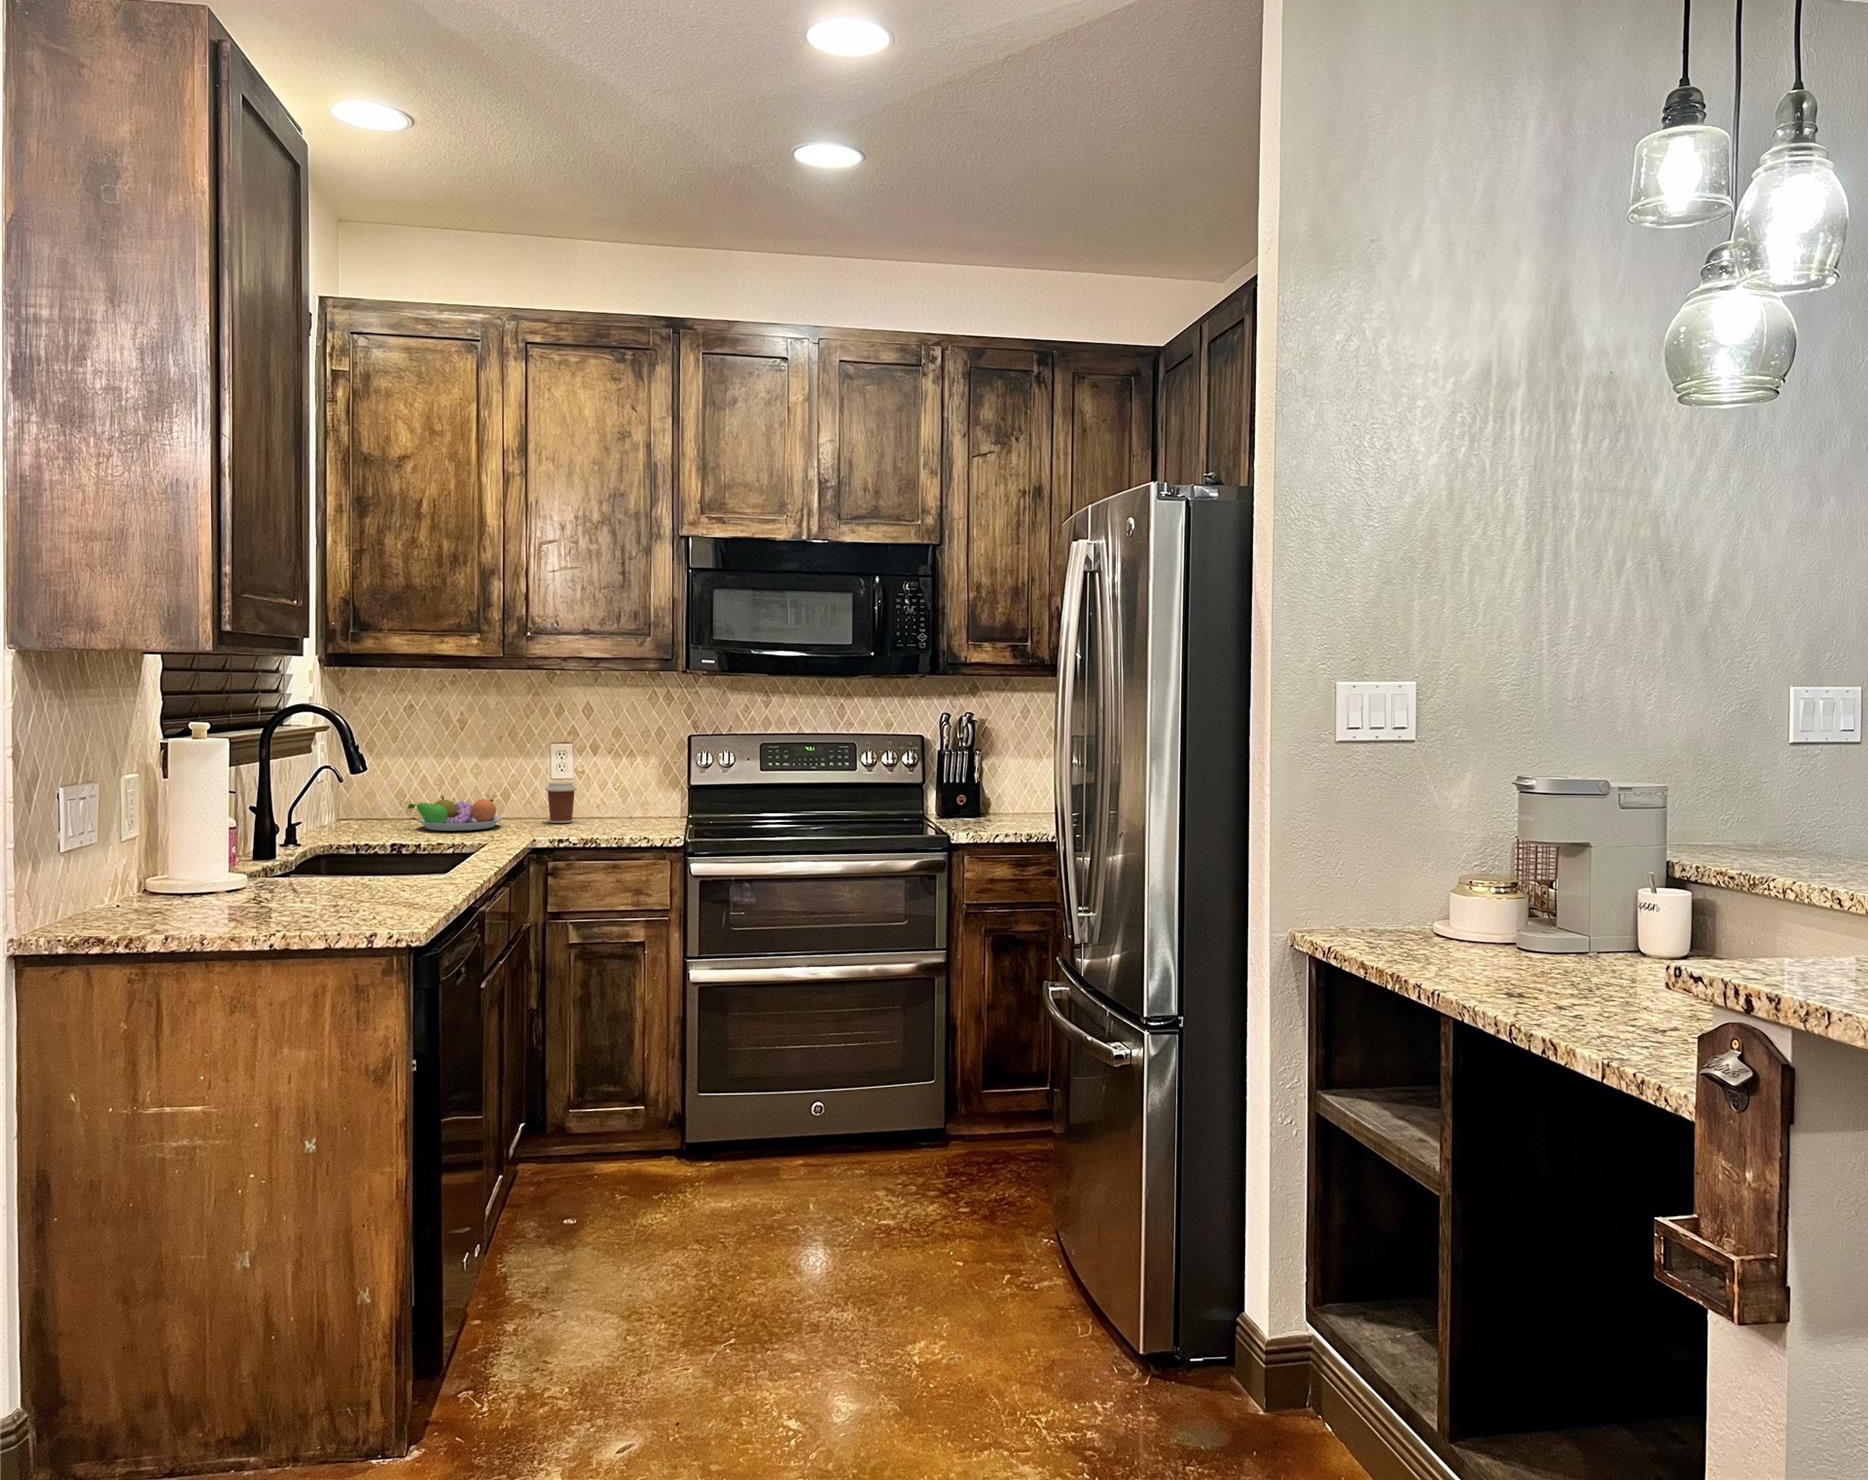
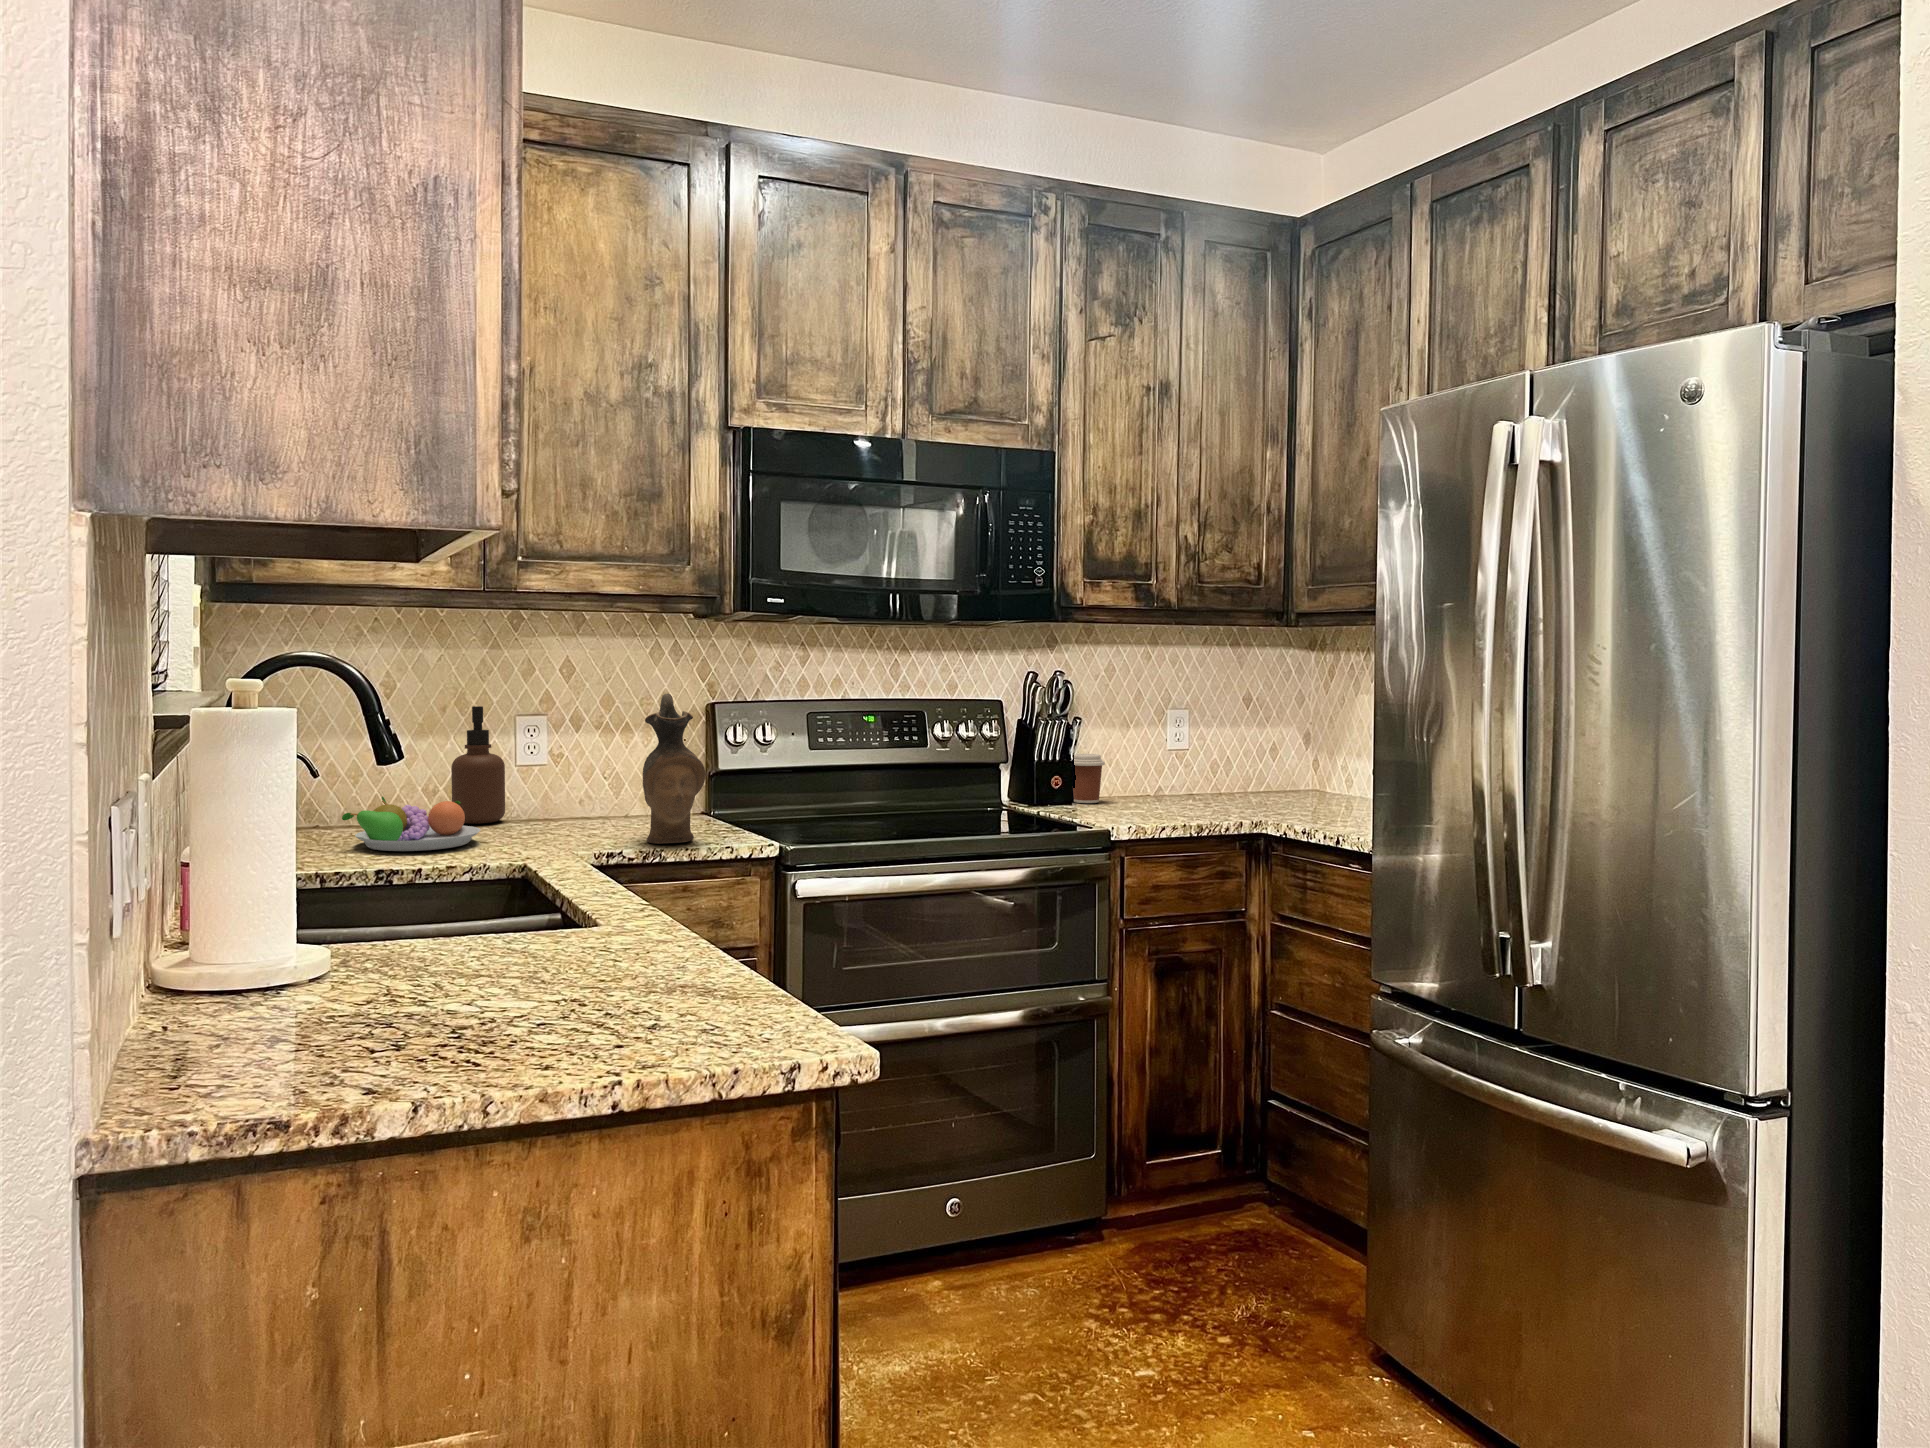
ceramic pitcher: none [602,727,646,833] -> present [643,694,705,843]
soap dispenser: none [505,735,542,817] -> present [451,706,505,824]
coffee cup: present [545,781,577,823] -> present [1073,754,1105,803]

